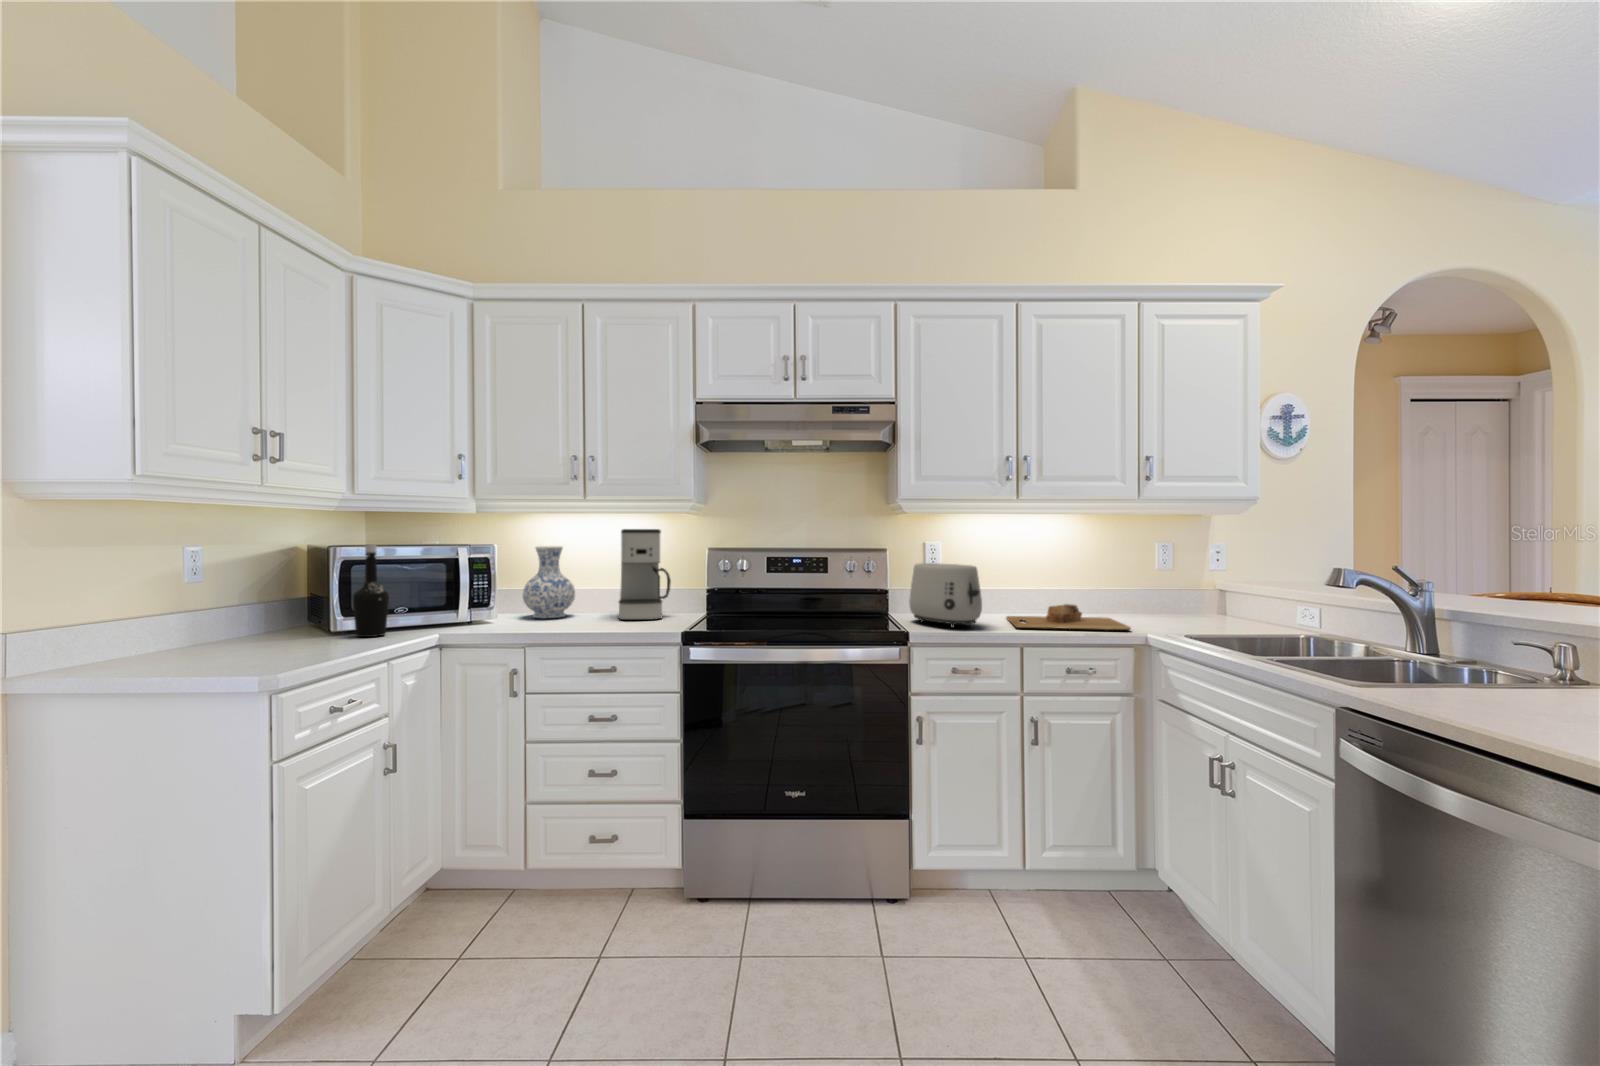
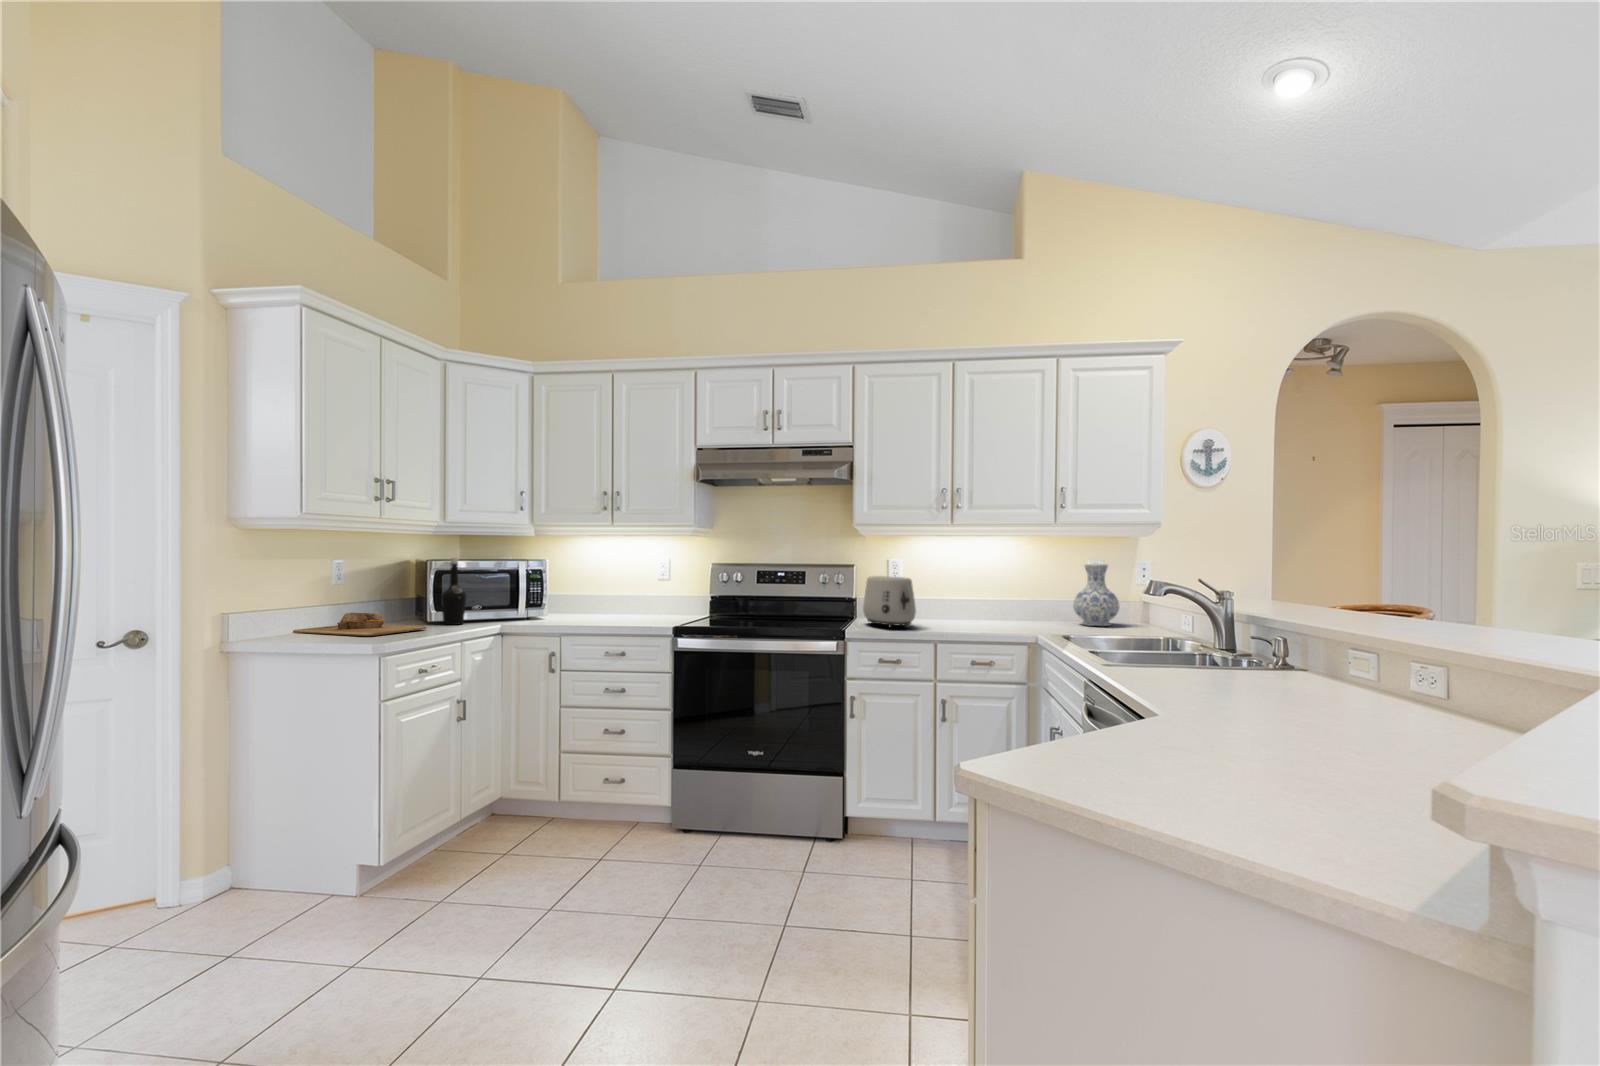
coffee maker: present [619,529,671,620] -> none [638,547,680,619]
vase: present [523,546,575,619] -> present [1073,564,1119,626]
cutting board: present [1006,604,1131,630] -> present [293,613,426,636]

